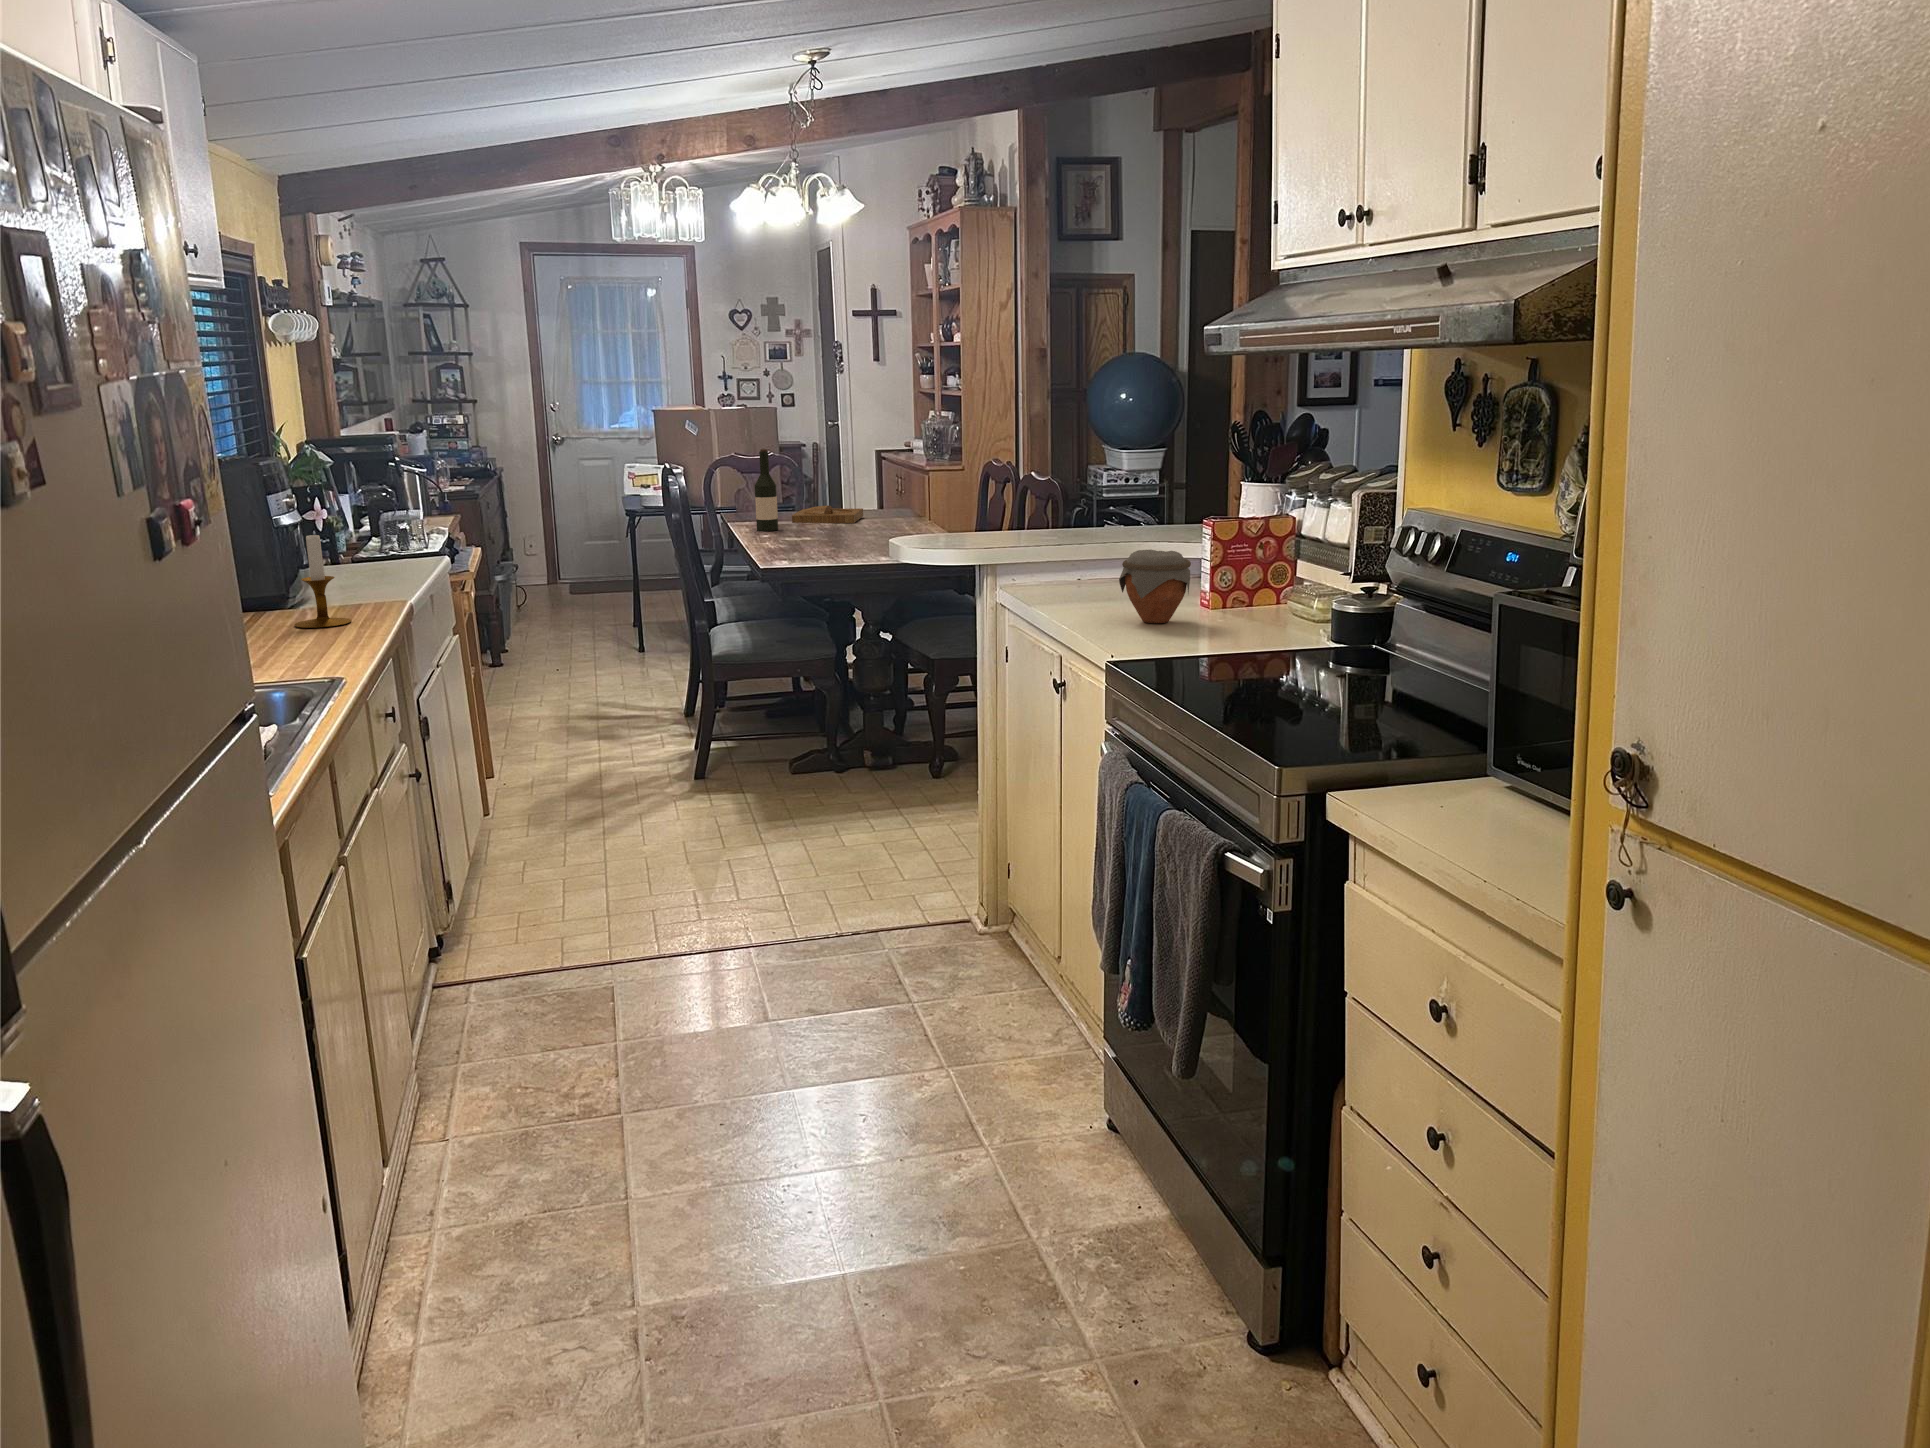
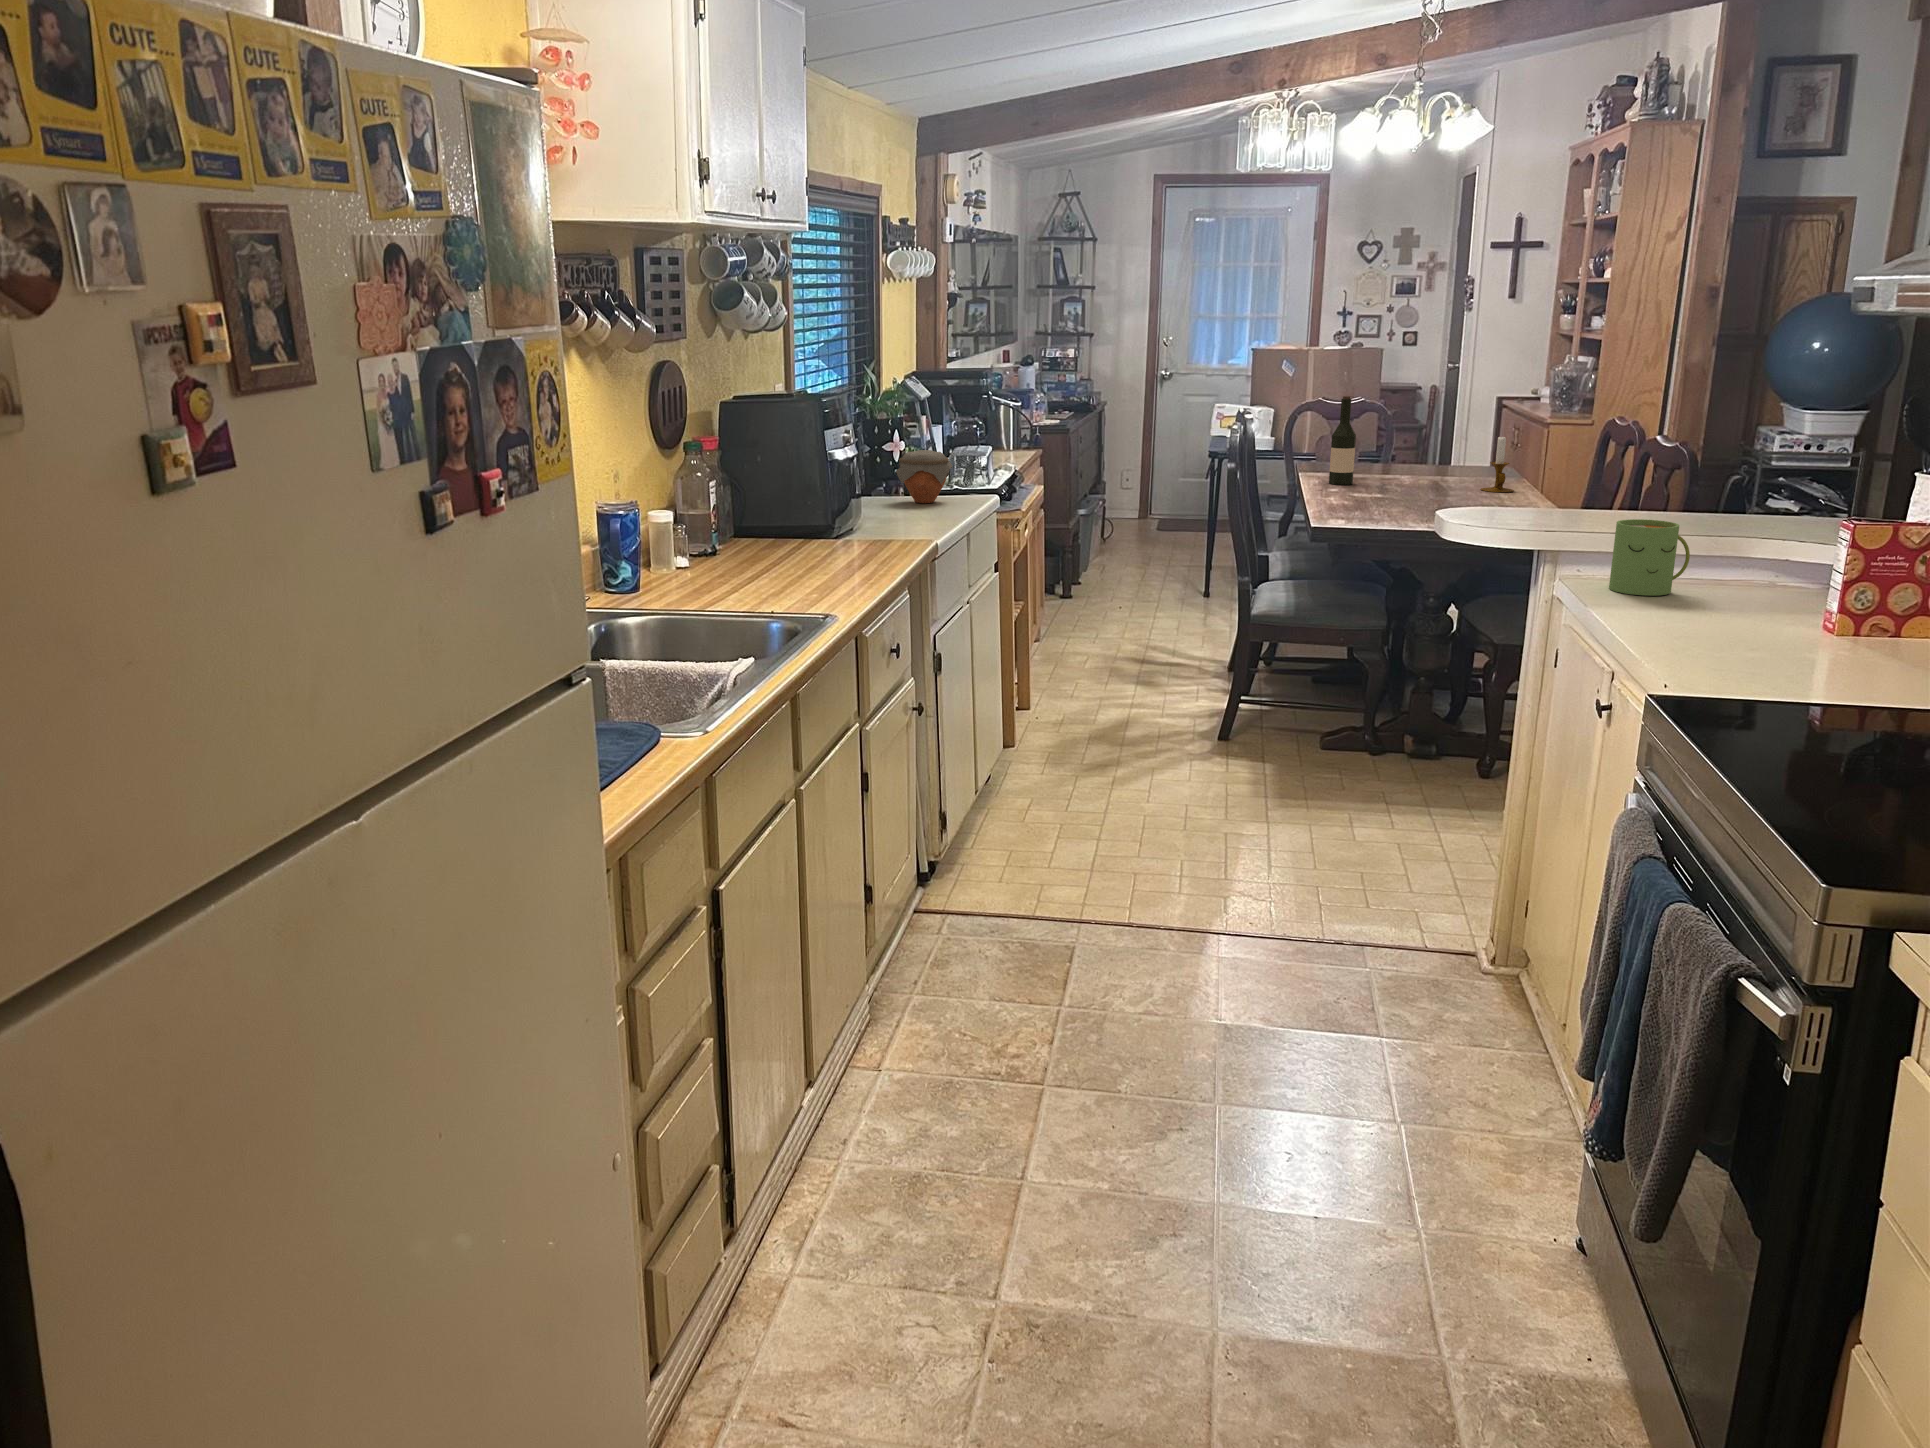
tray: present [792,505,863,523] -> none [1372,460,1457,481]
mug: none [1042,531,1098,592] -> present [1609,519,1690,596]
candlestick: present [295,535,351,628] -> present [1481,437,1514,492]
jar: present [1119,550,1191,623] -> present [896,450,953,503]

